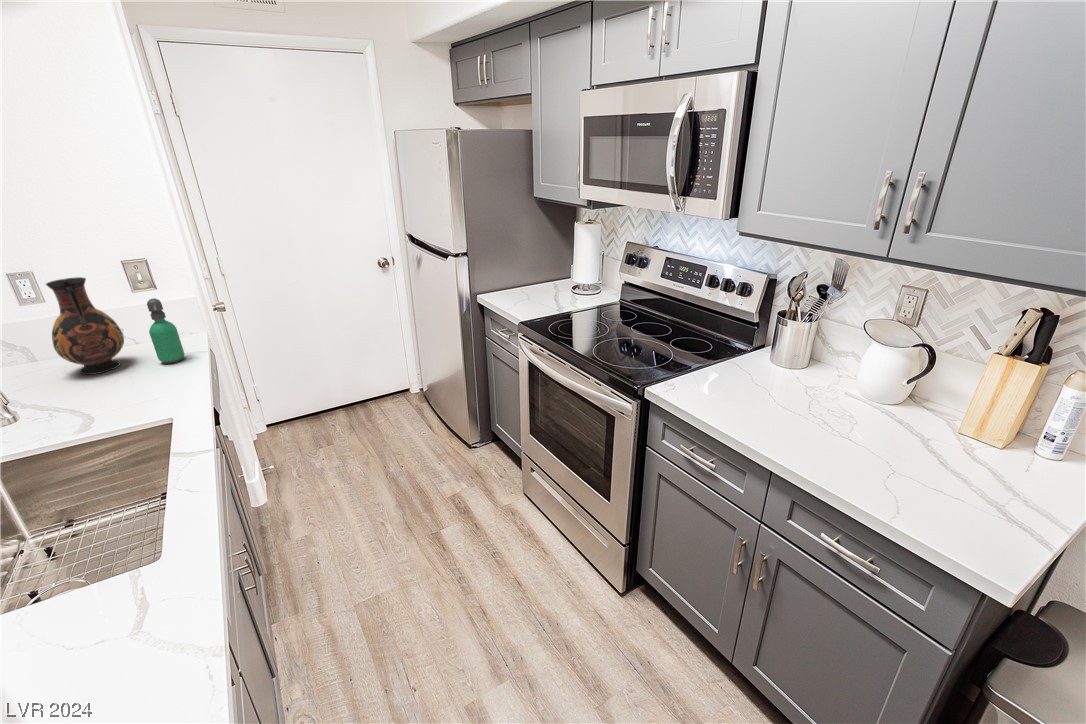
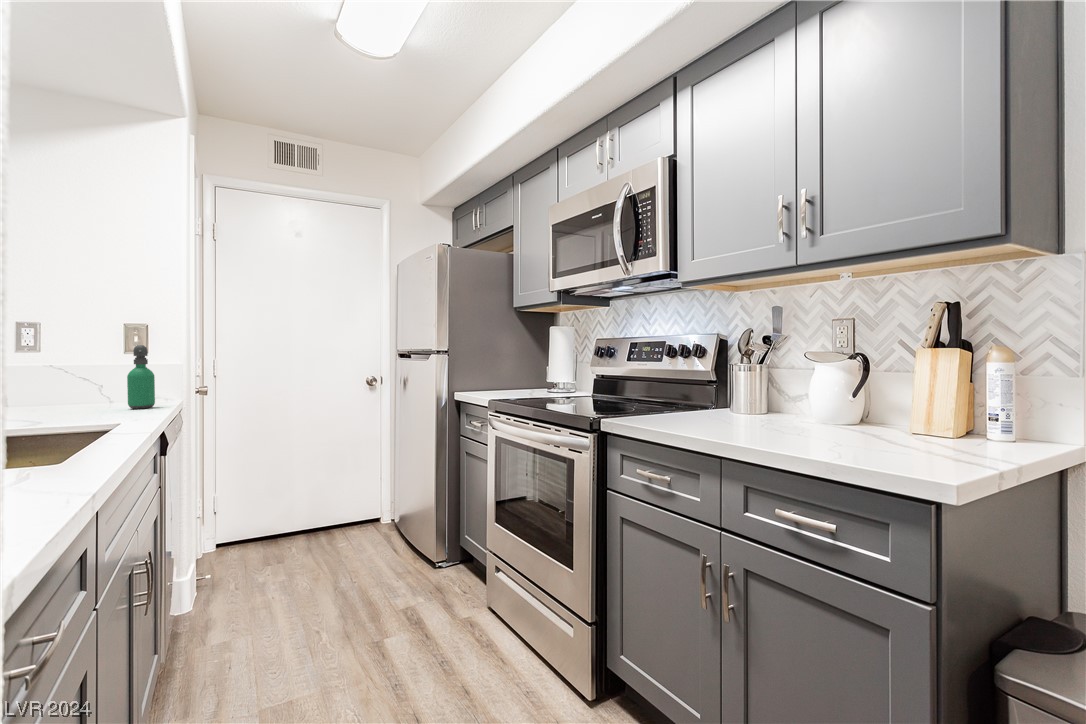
vase: present [46,277,124,375] -> none [32,322,102,413]

